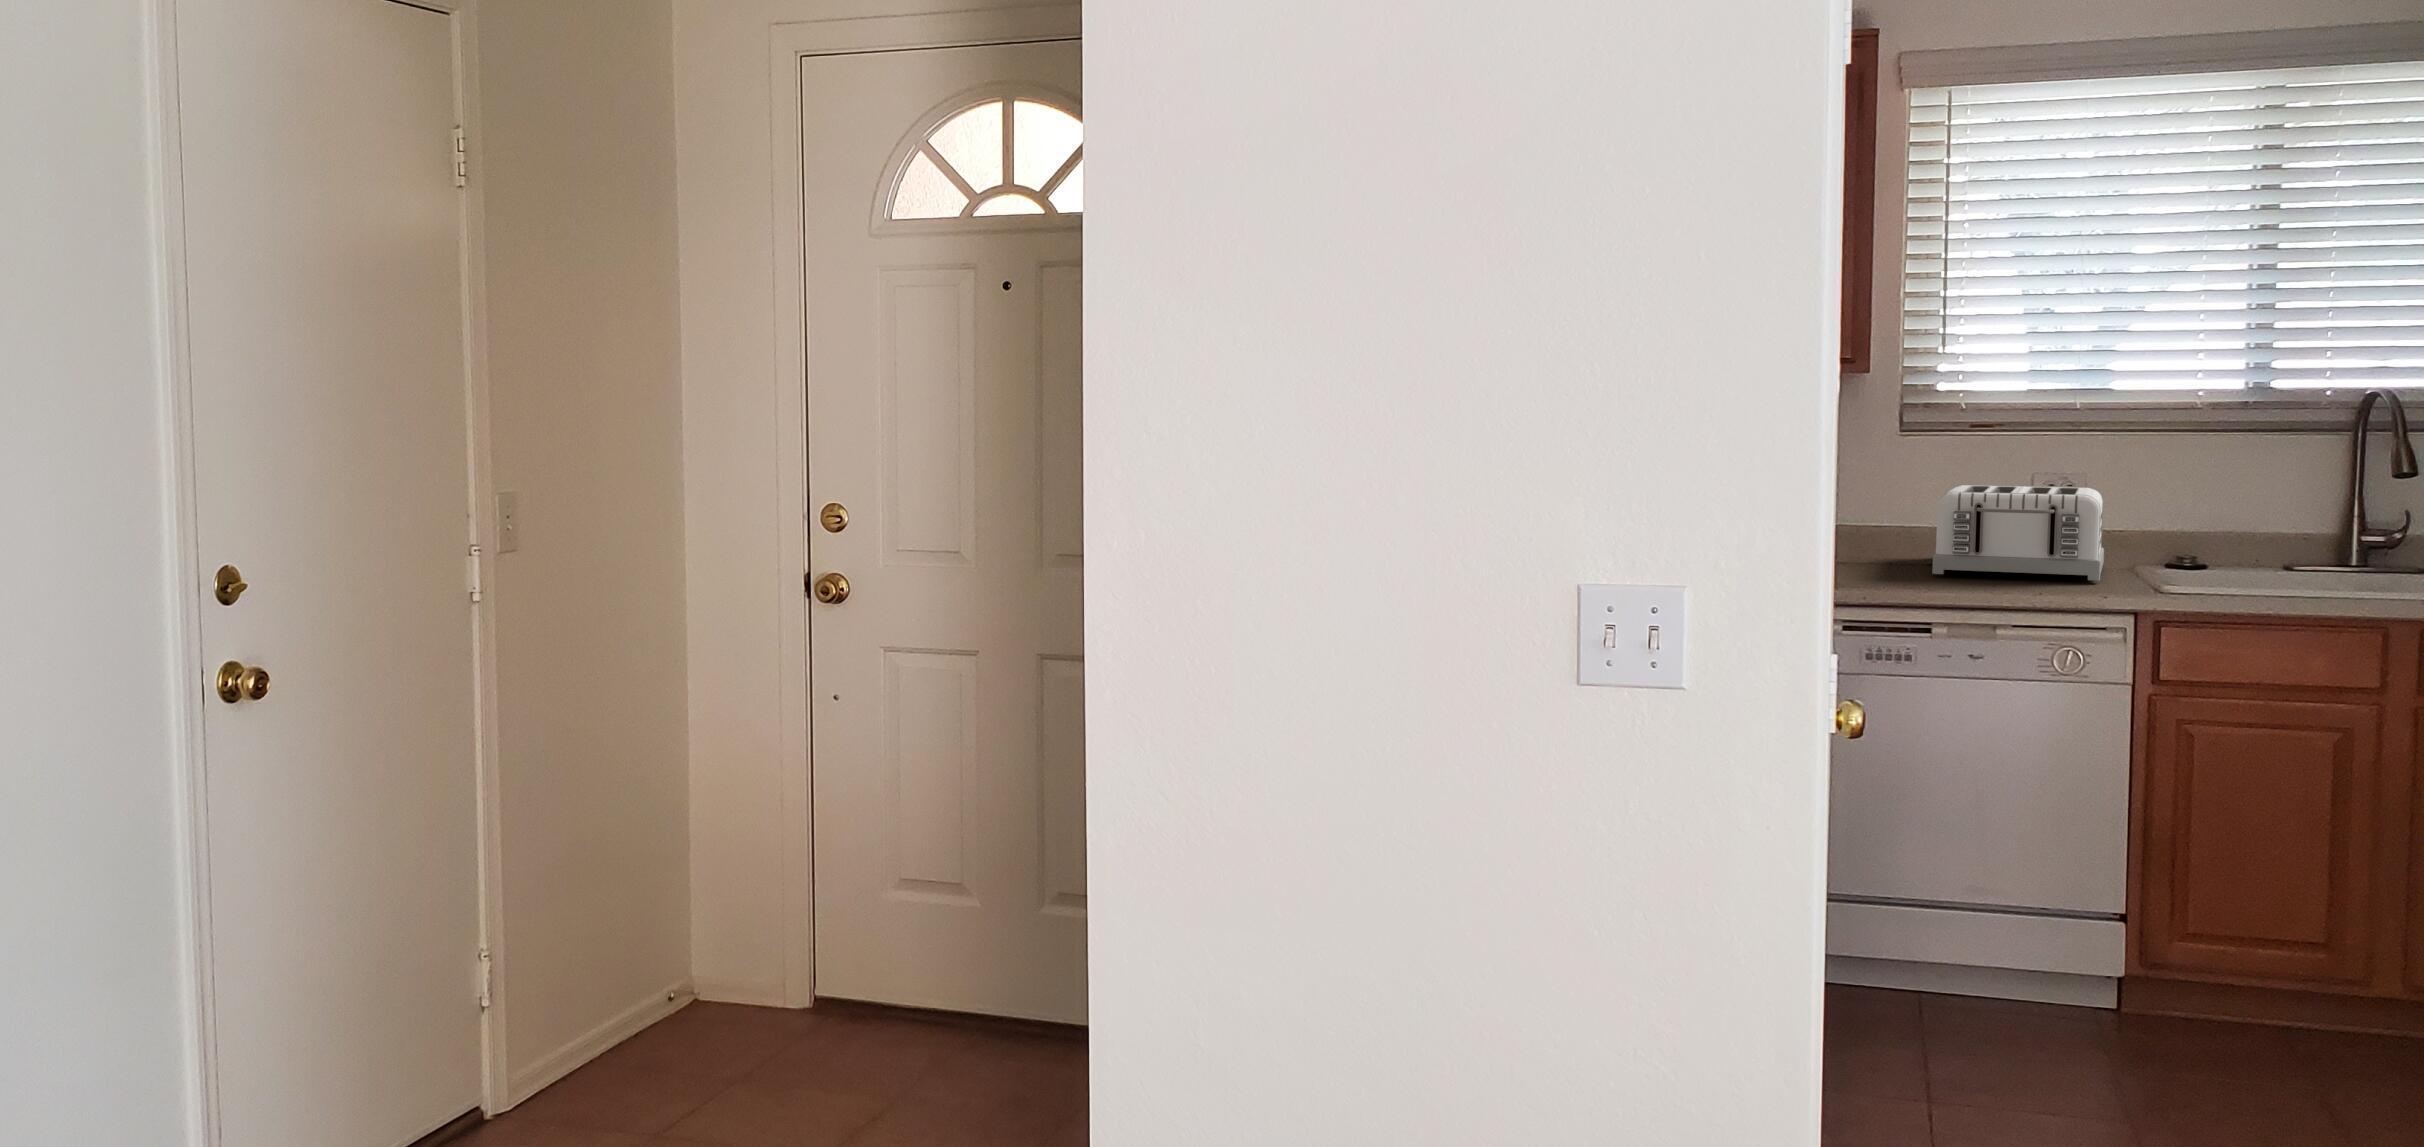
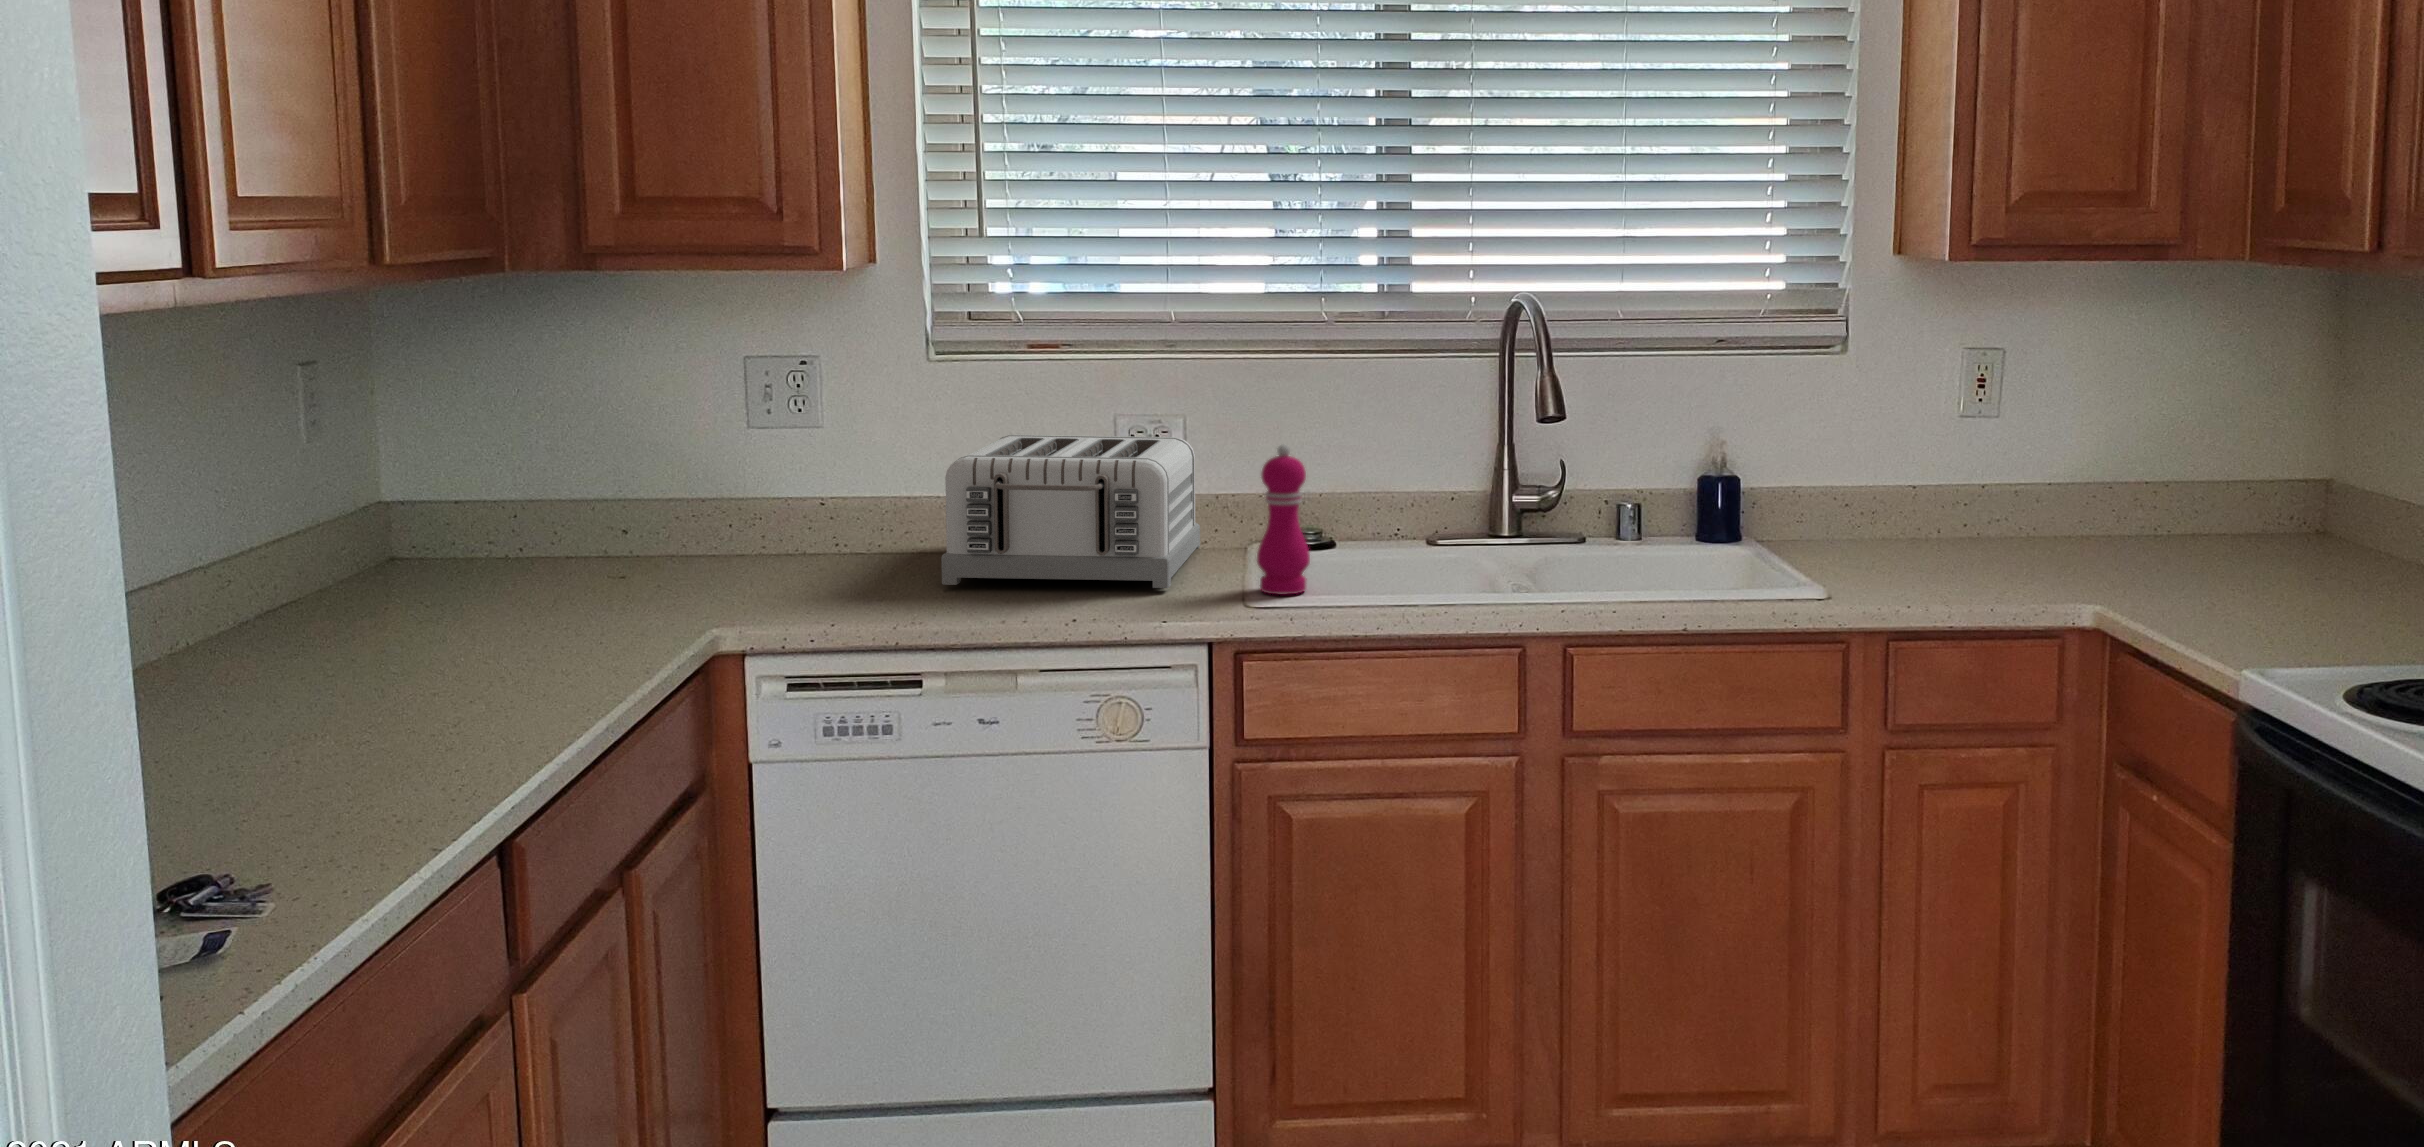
pepper mill: none [2168,486,2210,587] -> present [1257,445,1310,594]

